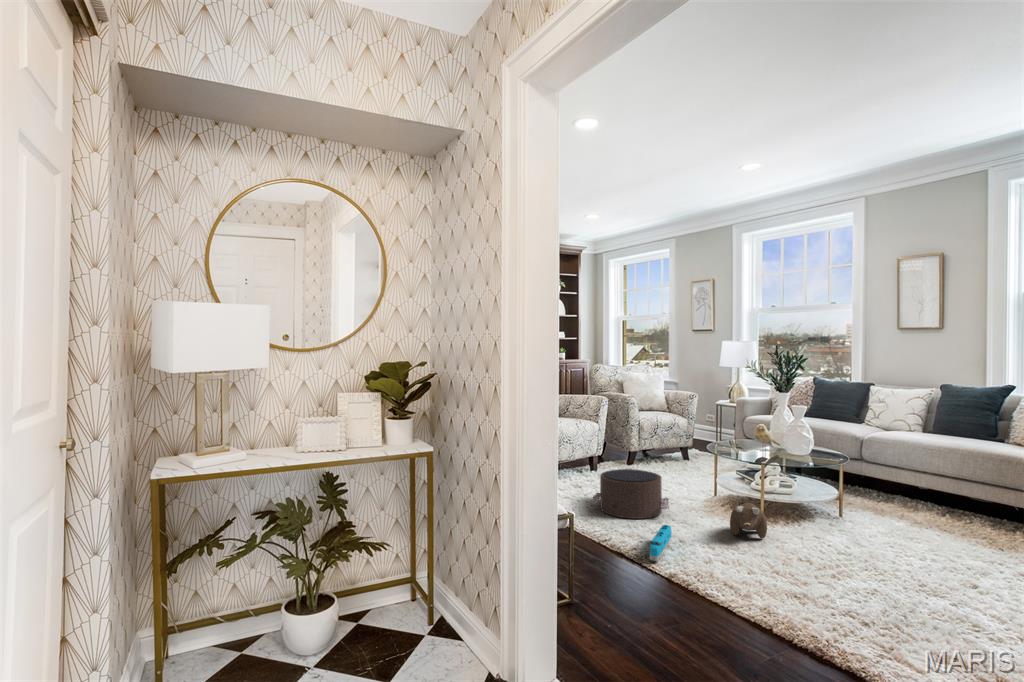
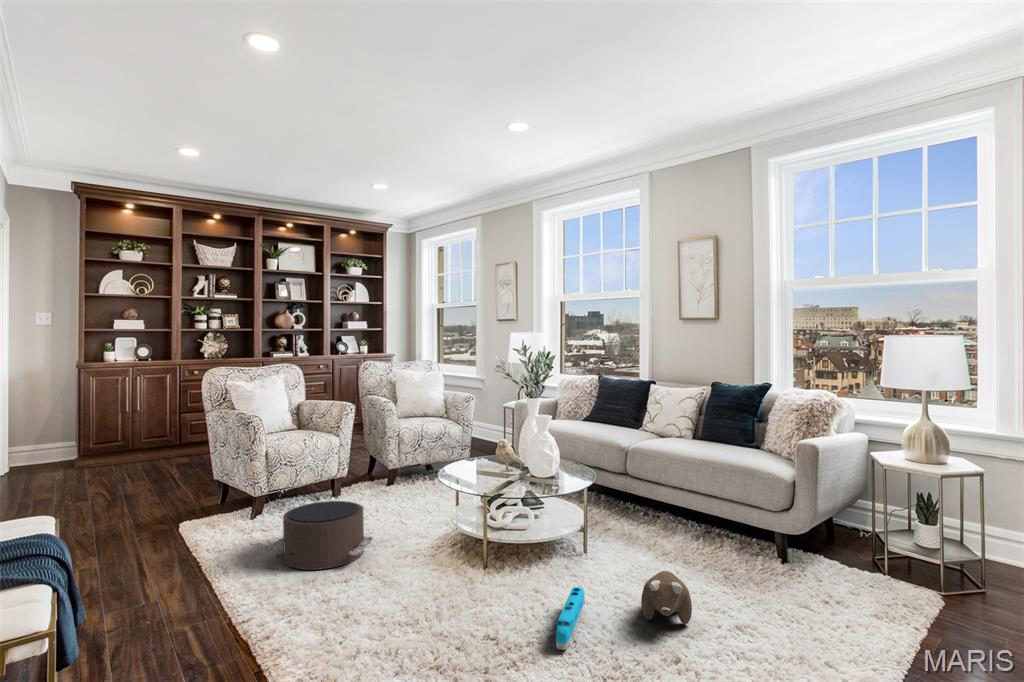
plush toy: present [730,503,767,539] -> present [641,571,692,624]
toy train: present [650,525,672,561] -> present [556,587,585,650]

